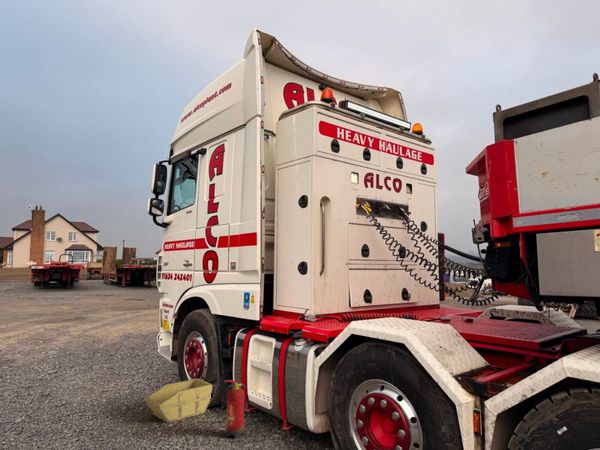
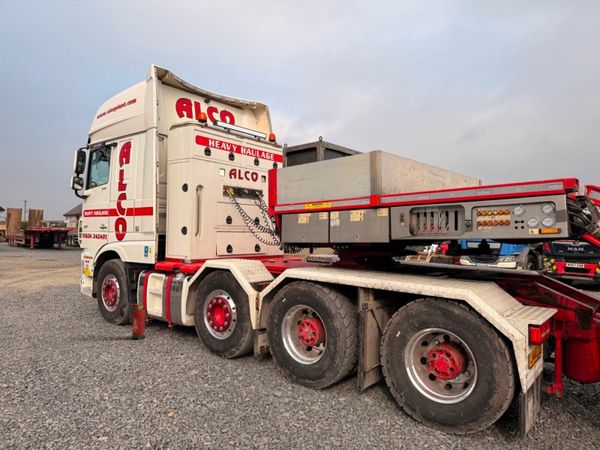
storage bin: present [145,379,213,423] -> none [72,308,123,335]

